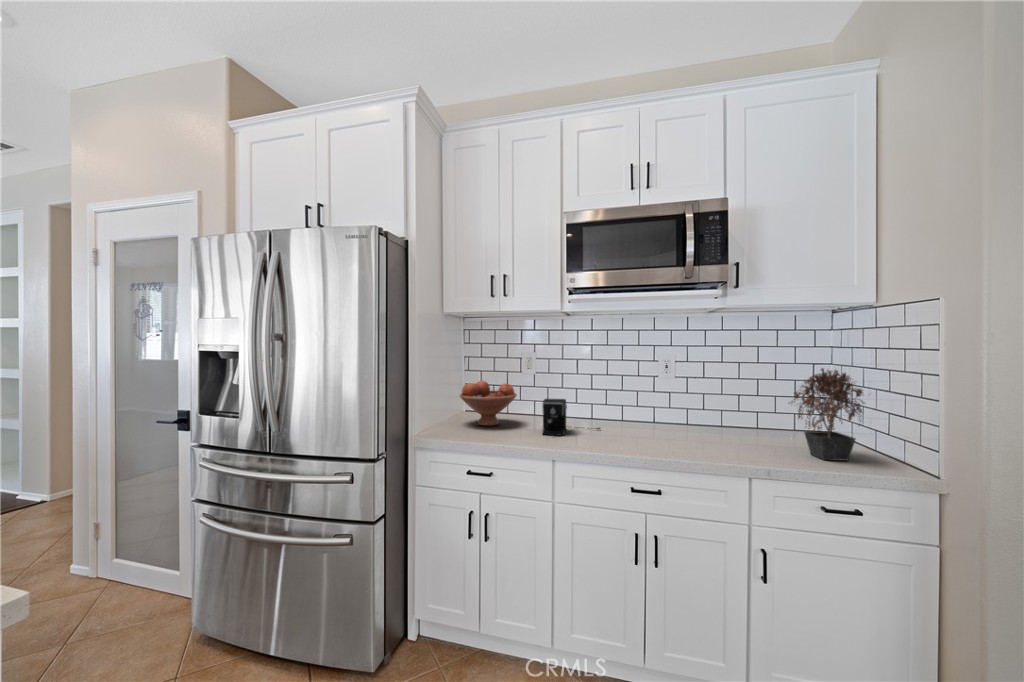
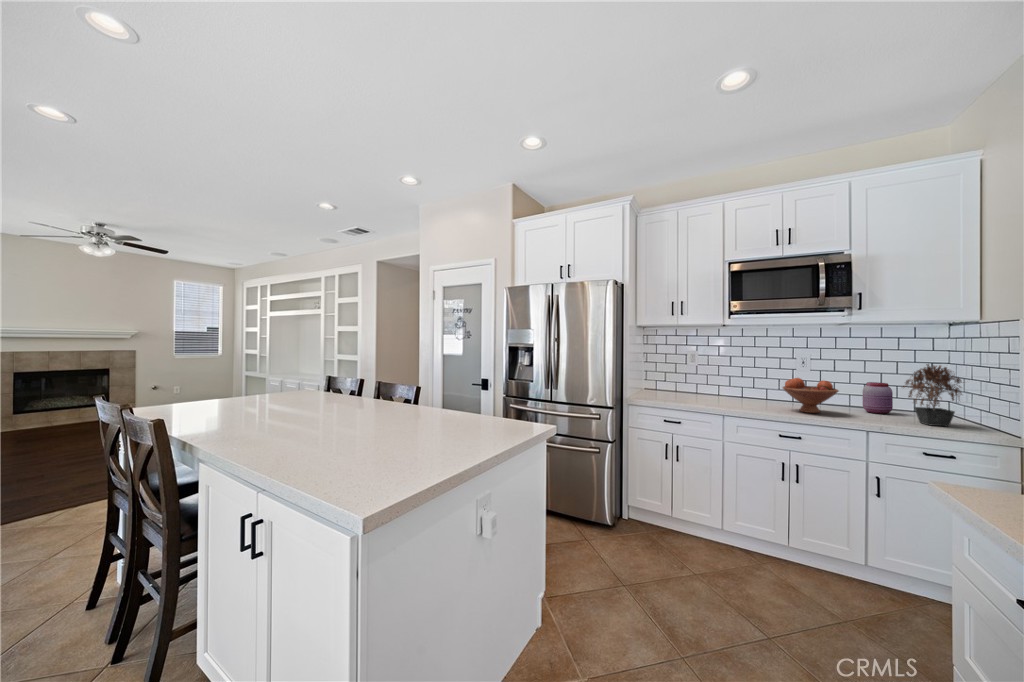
fruit bowl: present [460,381,517,426] -> present [783,378,838,413]
jar: none [738,392,774,438] -> present [863,382,893,414]
coffee maker: present [542,399,600,435] -> none [711,382,753,405]

